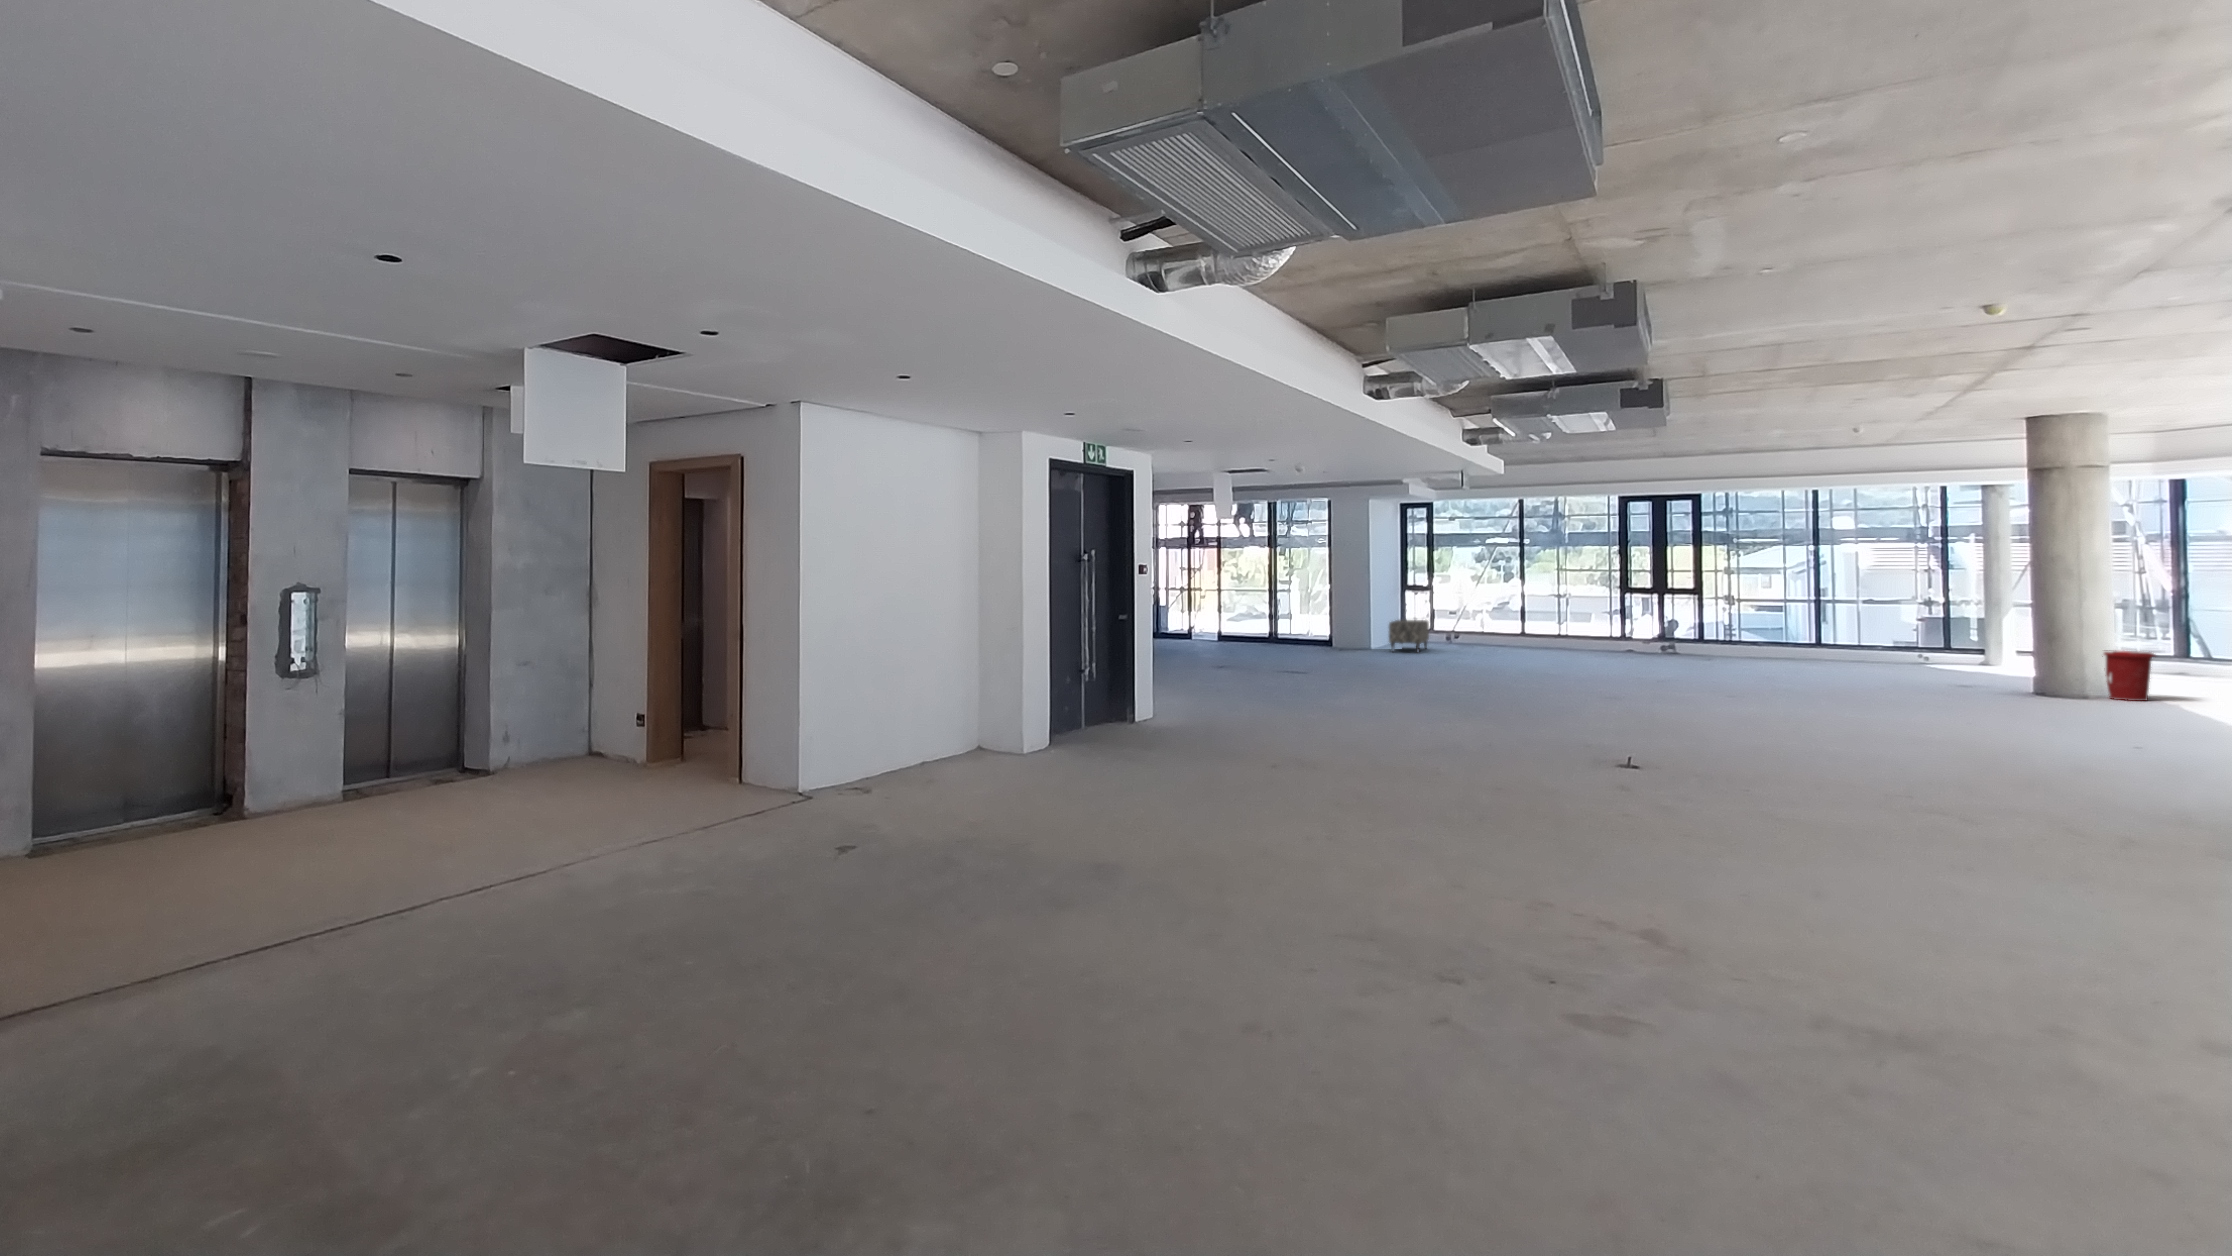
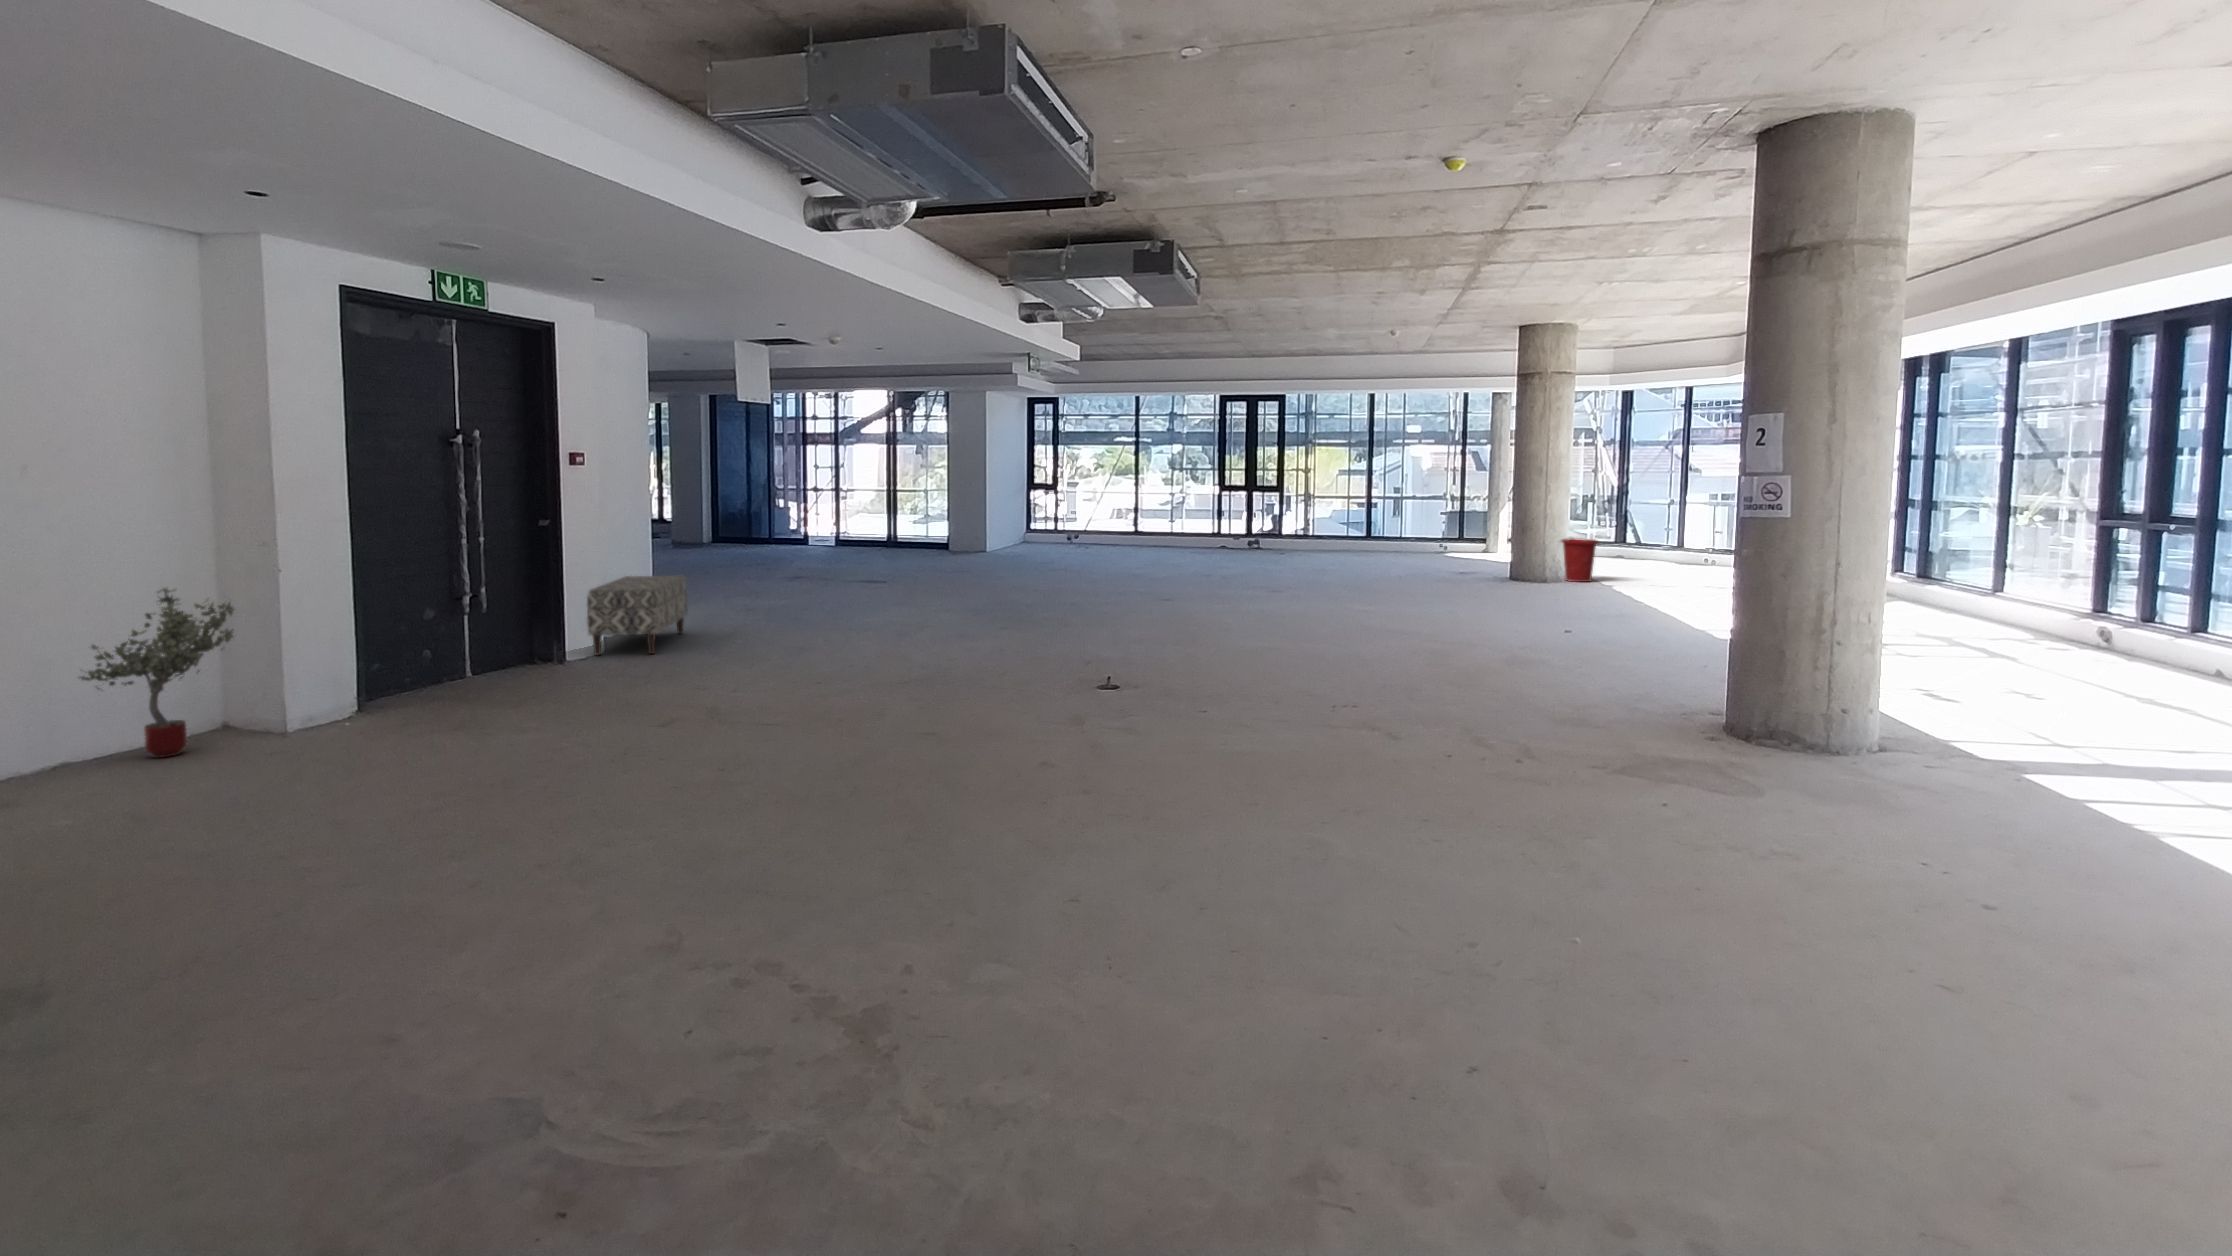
bench: present [1389,620,1429,652] -> present [587,576,687,655]
potted tree: none [916,659,984,772] -> present [79,588,234,758]

